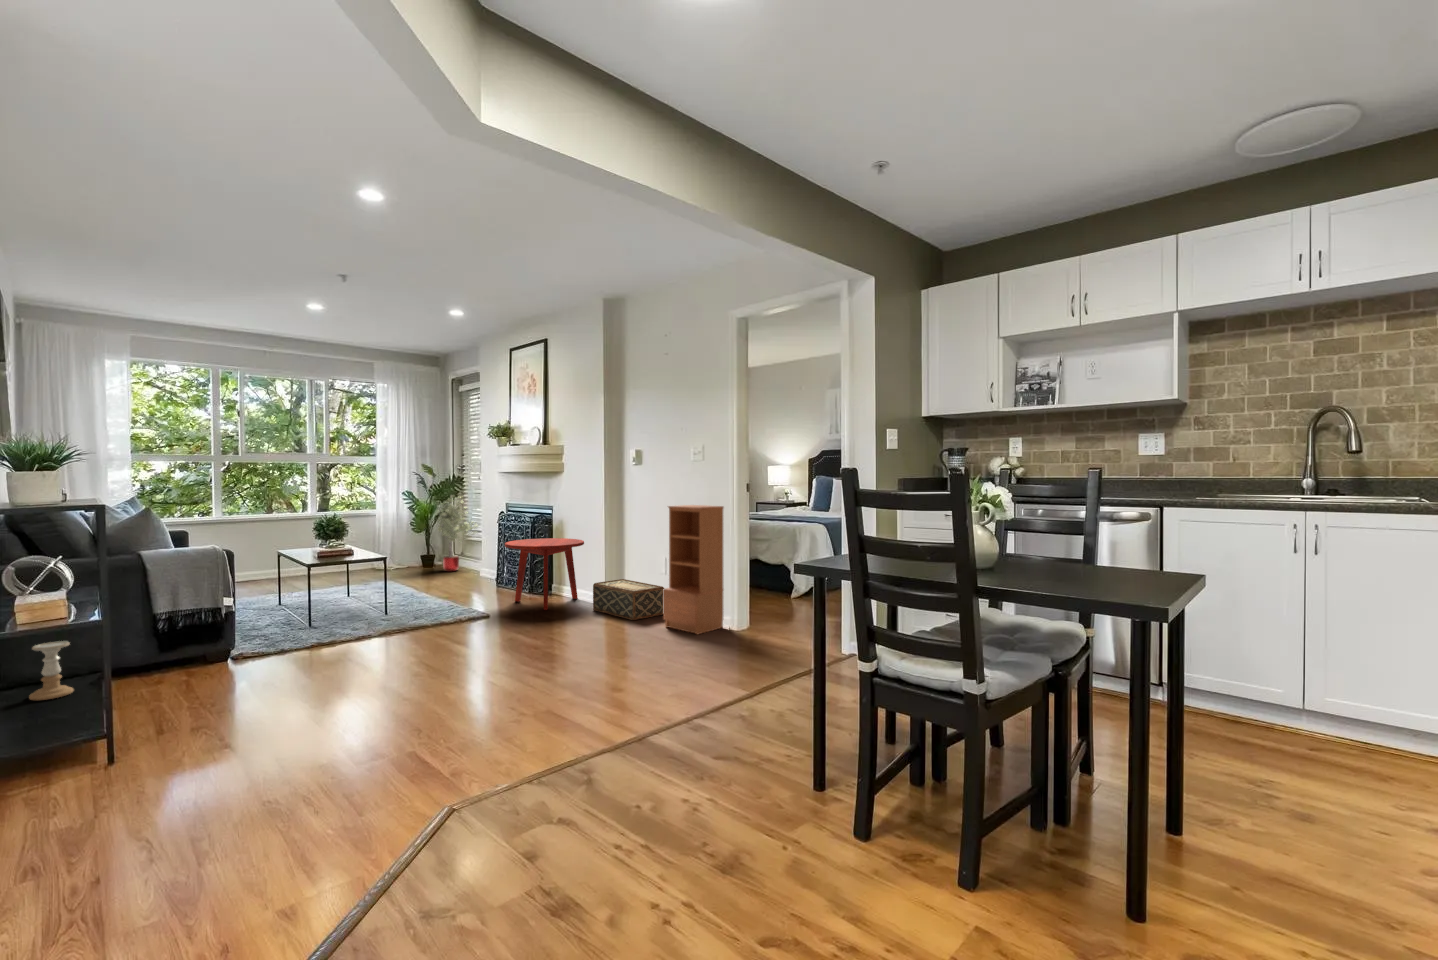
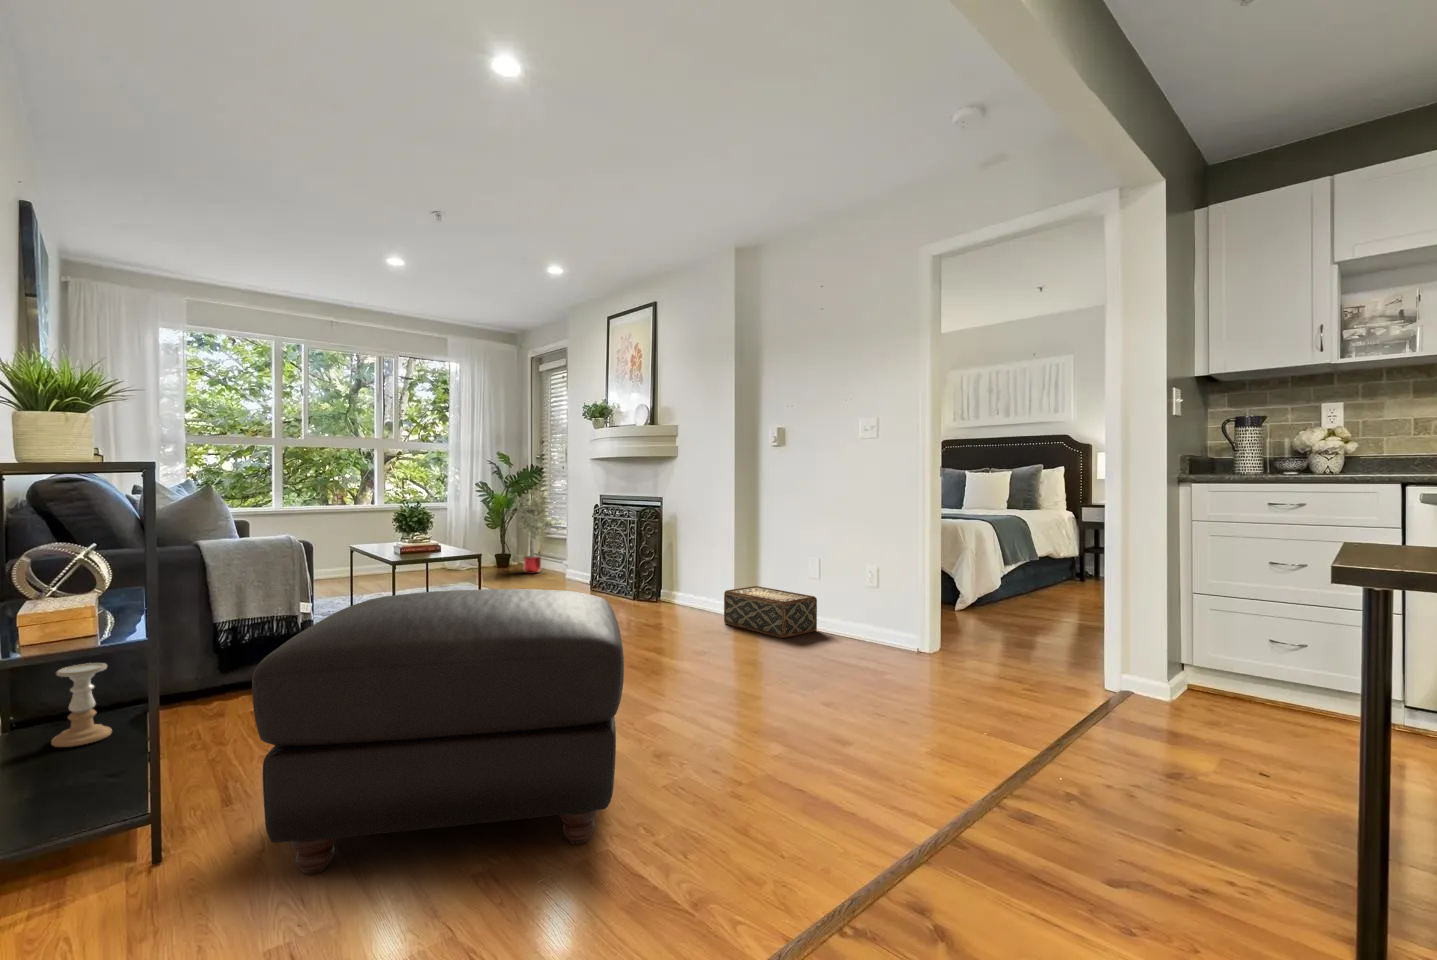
bookcase: present [663,505,724,634] -> none [829,494,907,660]
side table: present [505,538,584,610] -> none [614,536,707,622]
ottoman: none [173,584,451,770] -> present [252,589,624,875]

